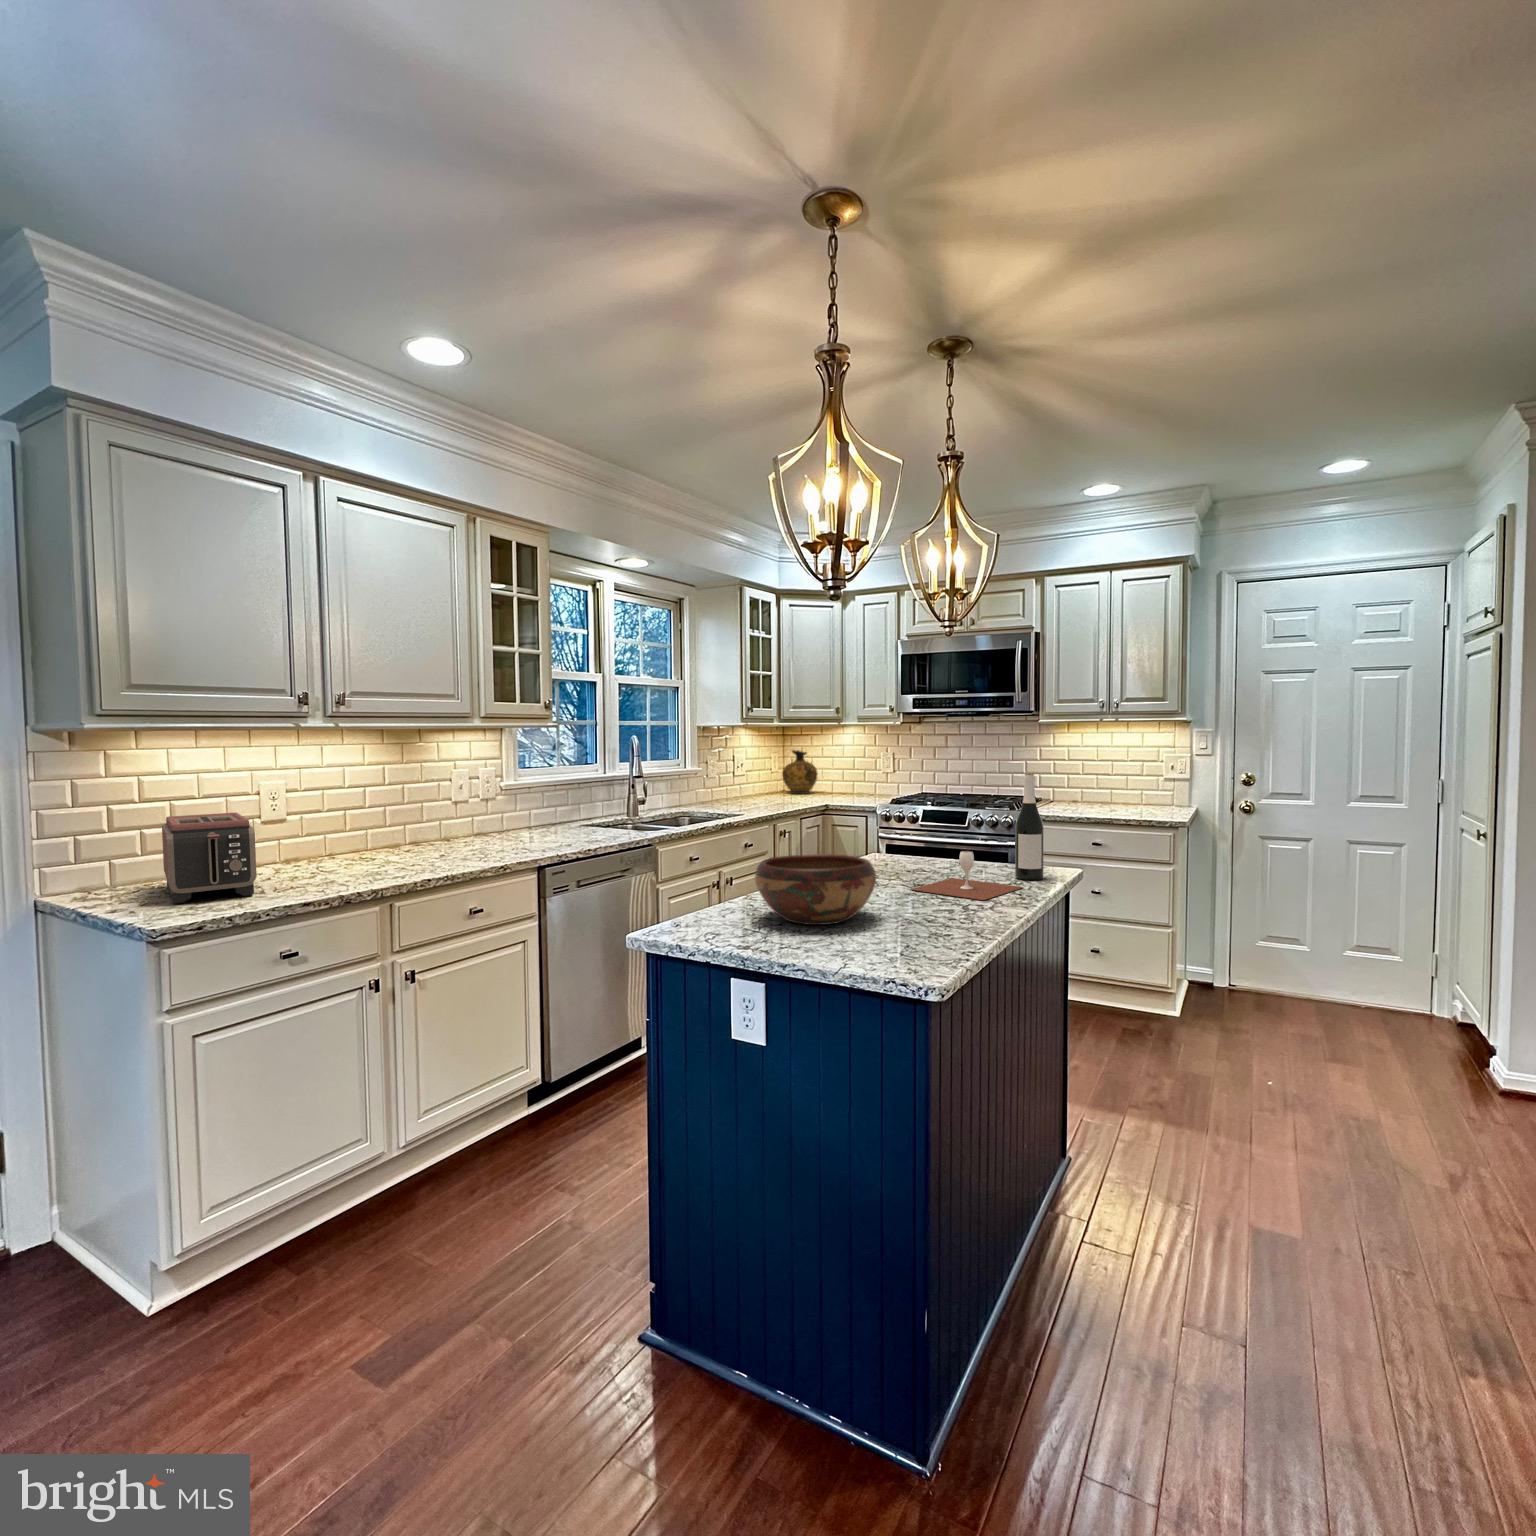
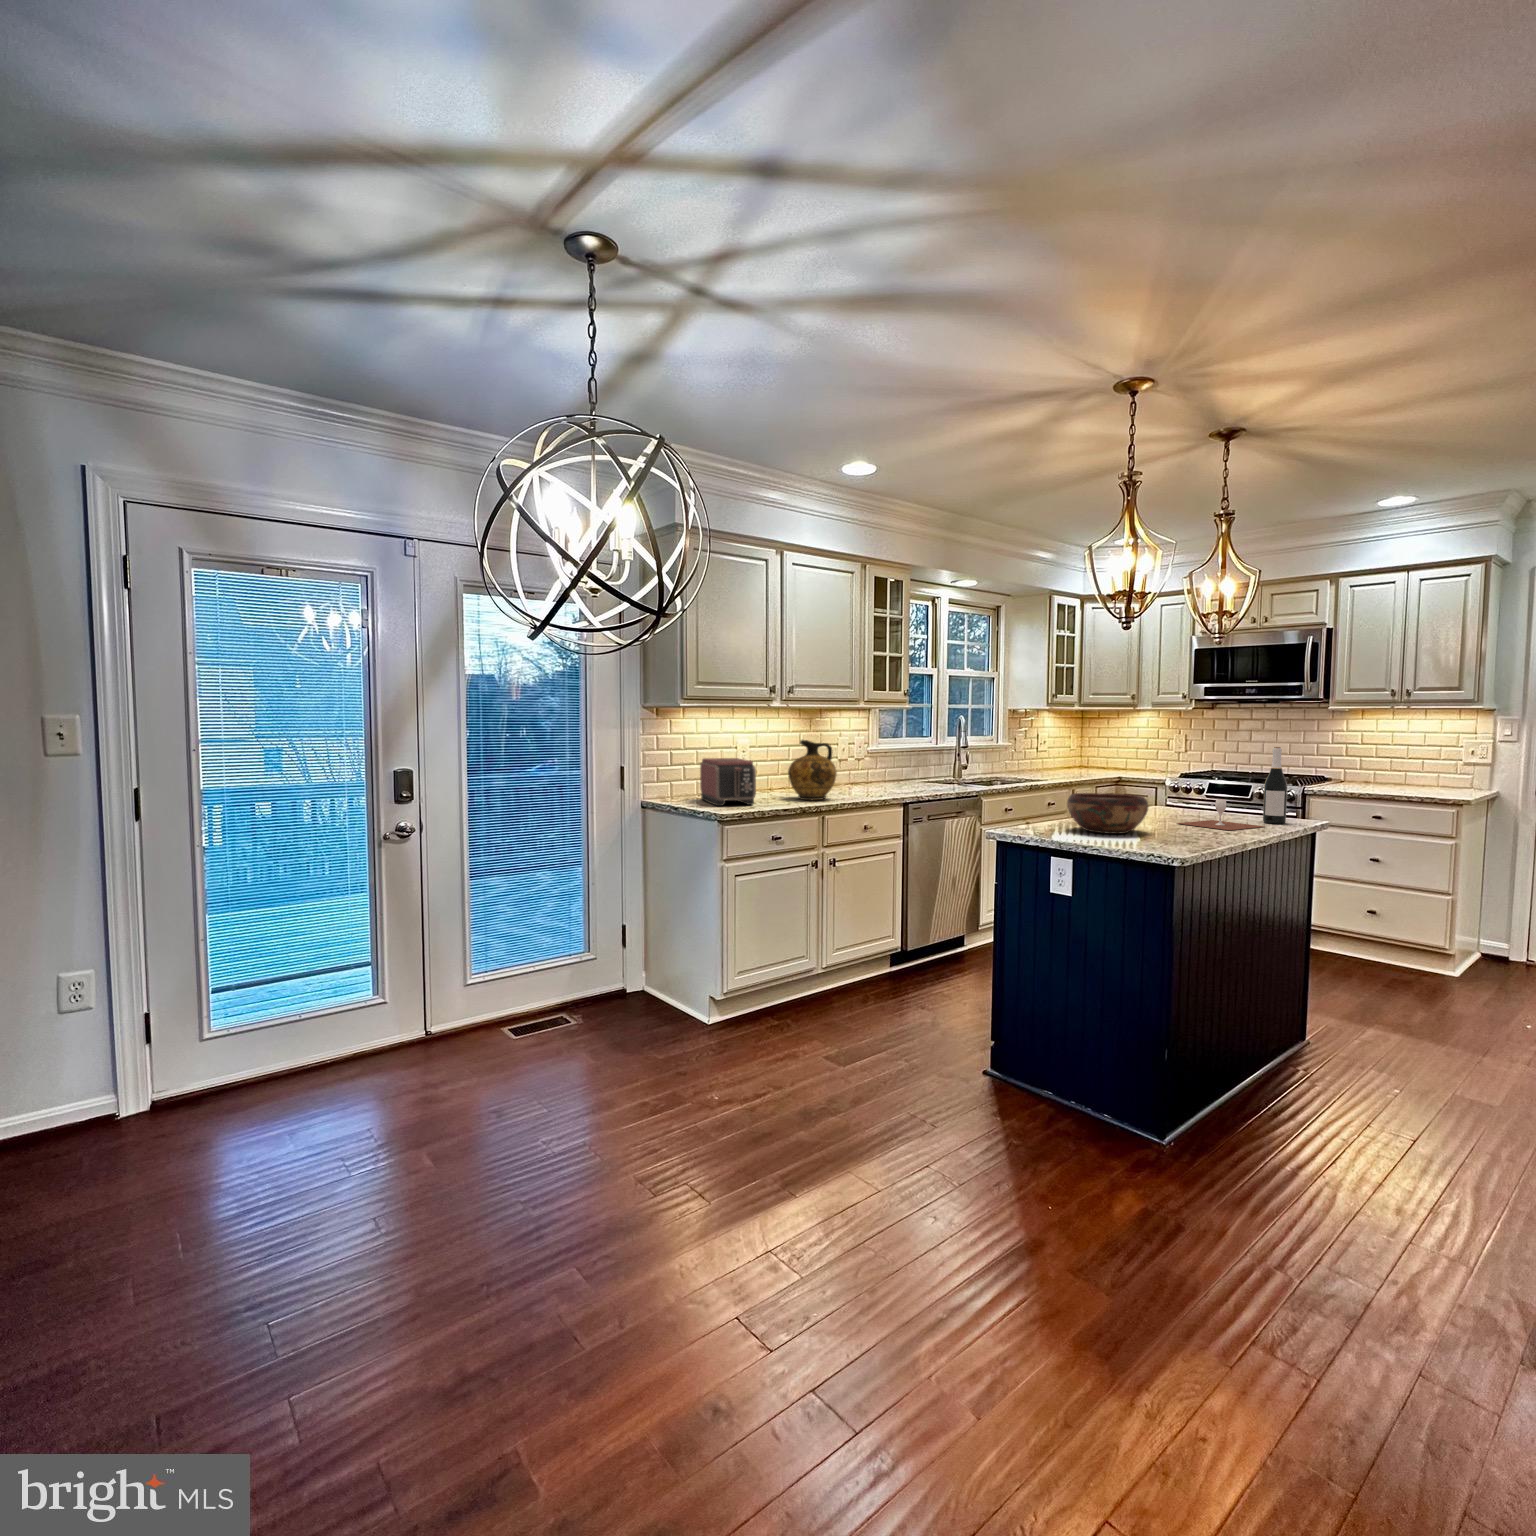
ceramic jug: present [782,750,818,794] -> present [788,740,837,800]

